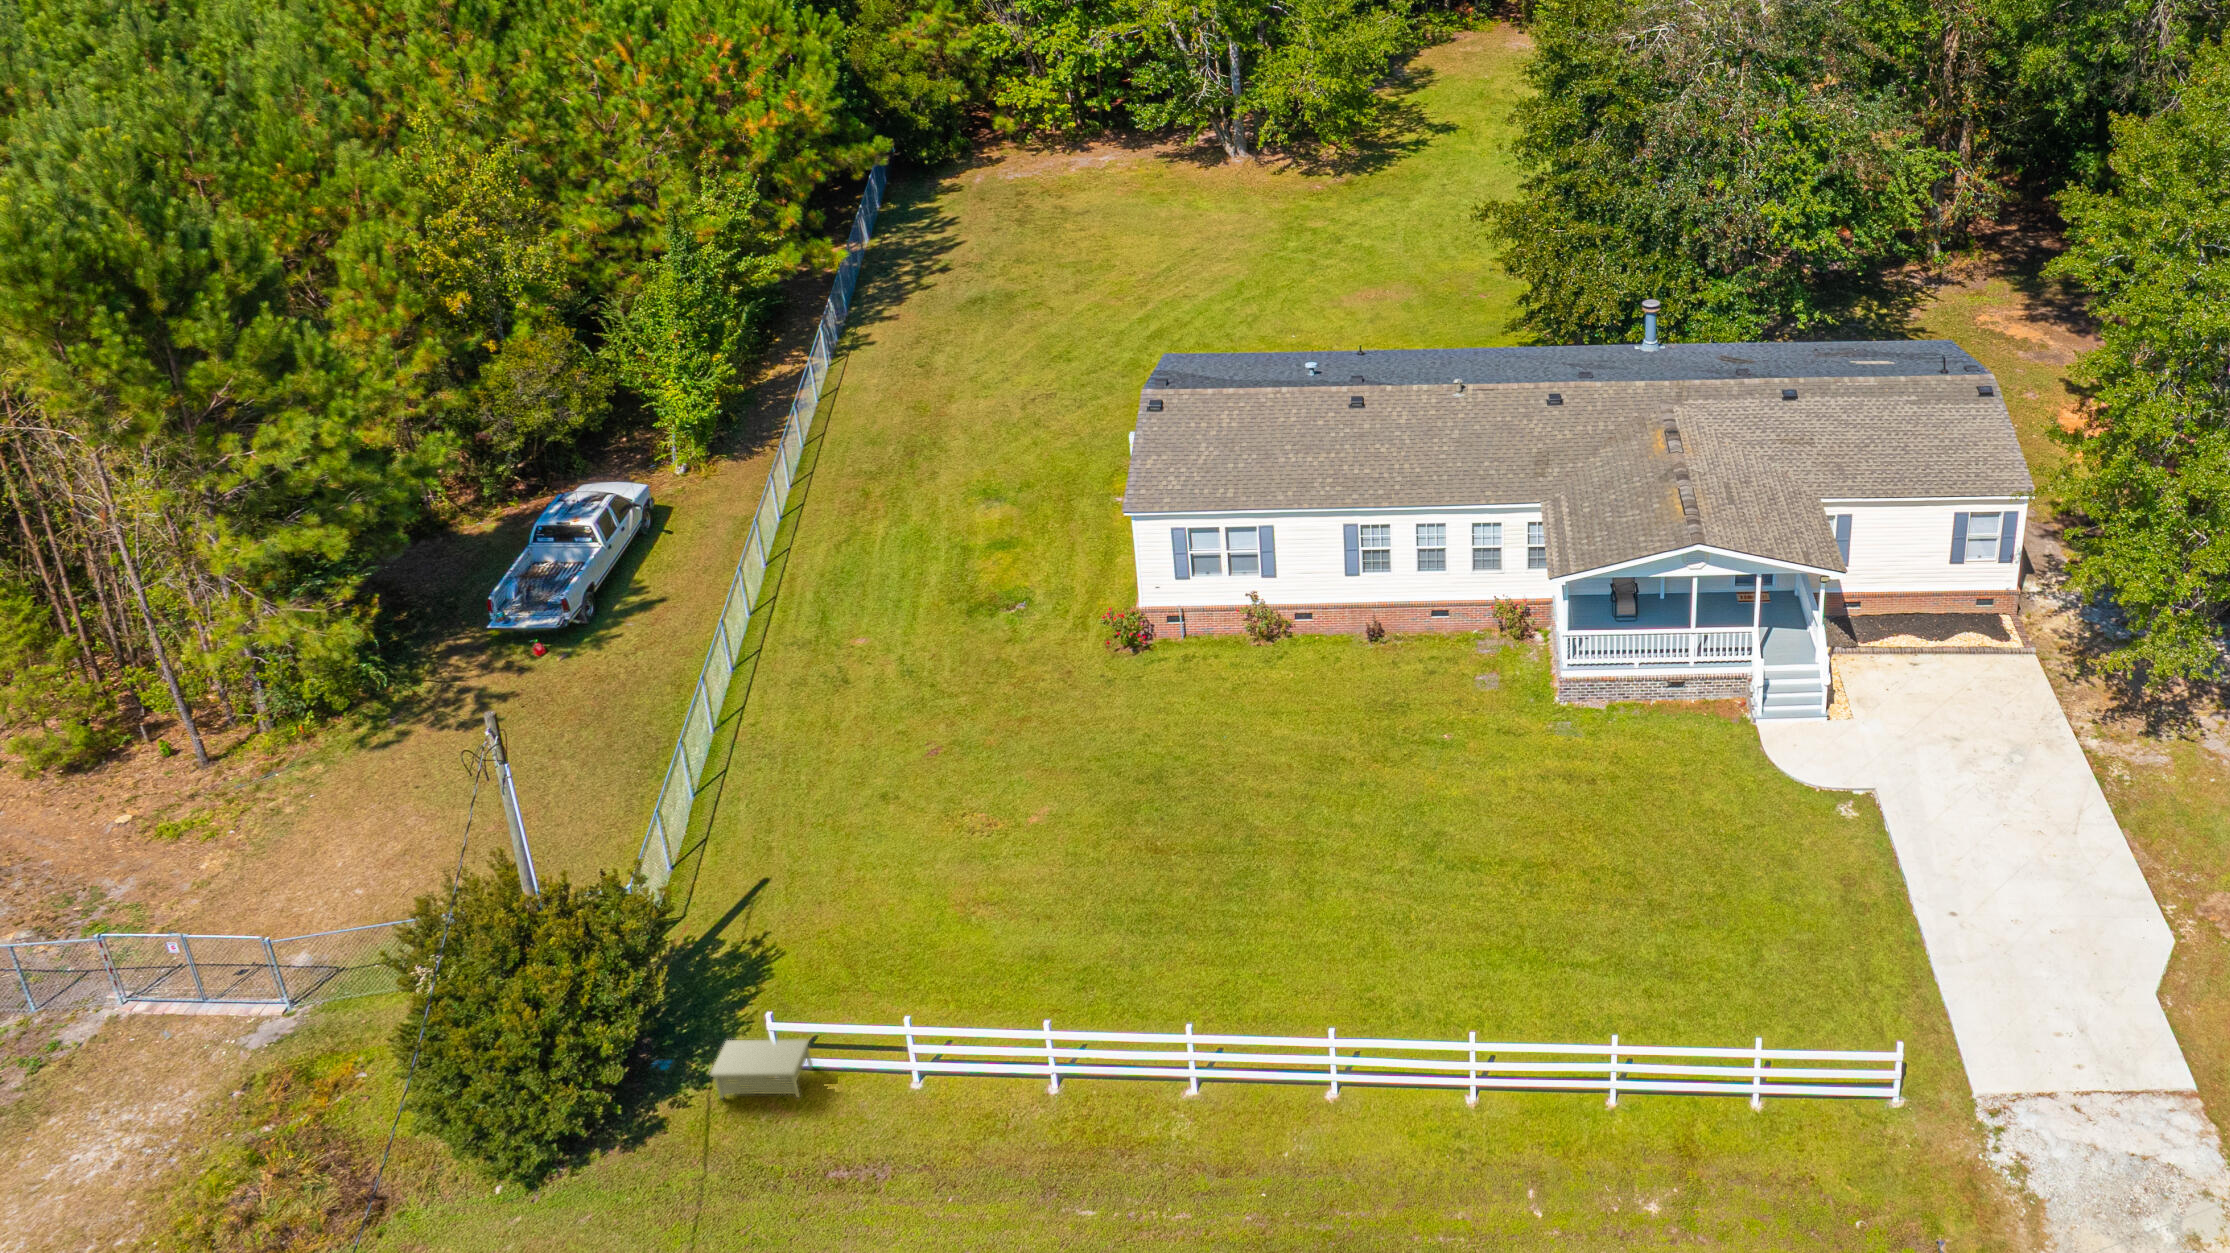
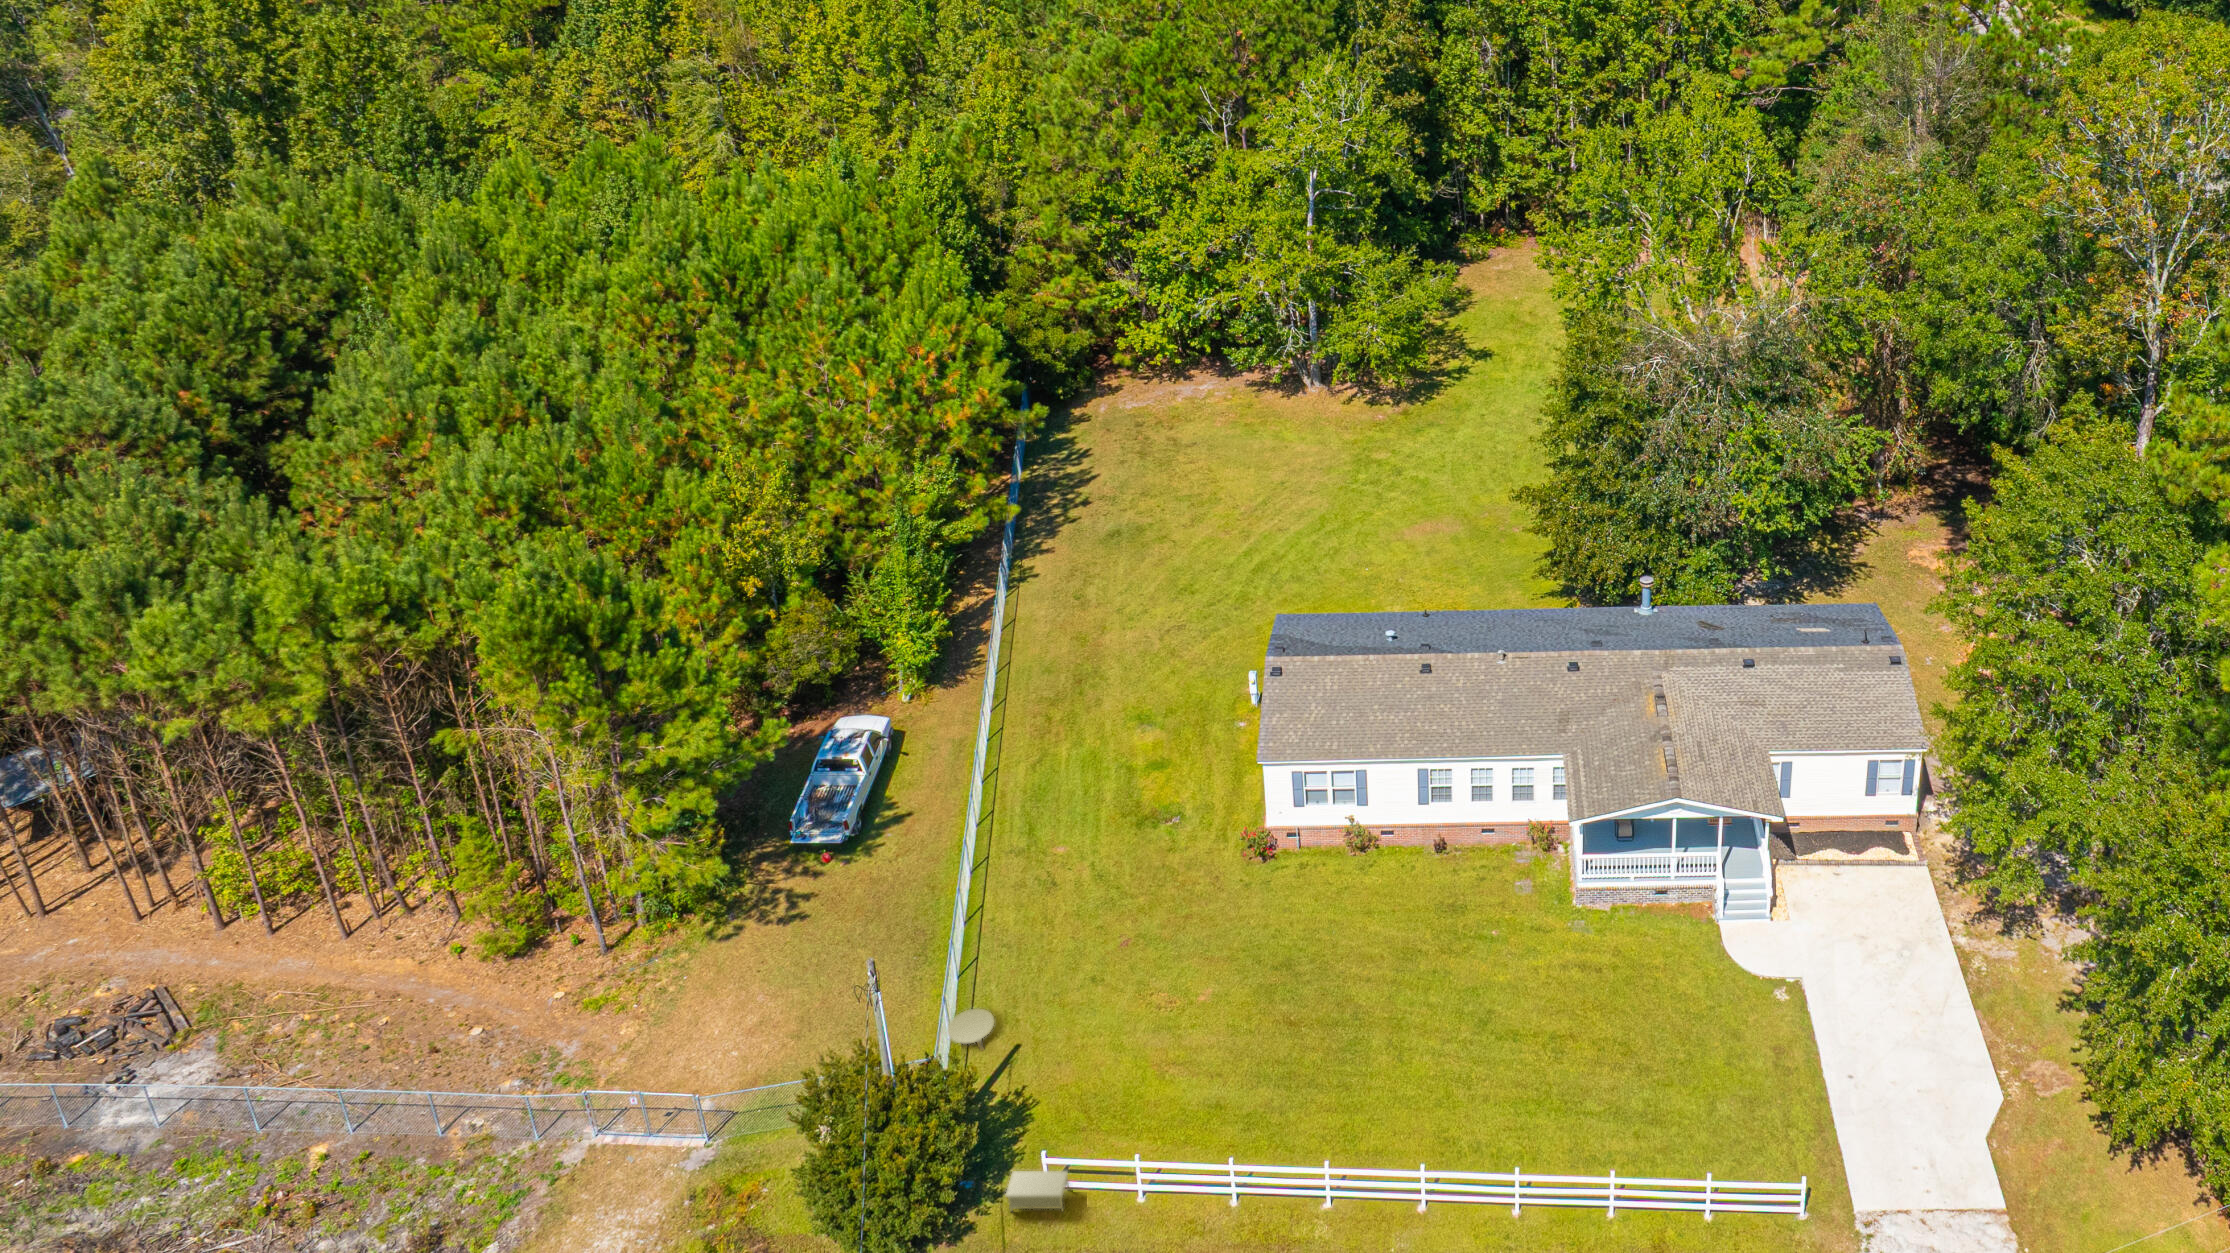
round table: none [661,829,732,886] -> present [947,1009,994,1050]

